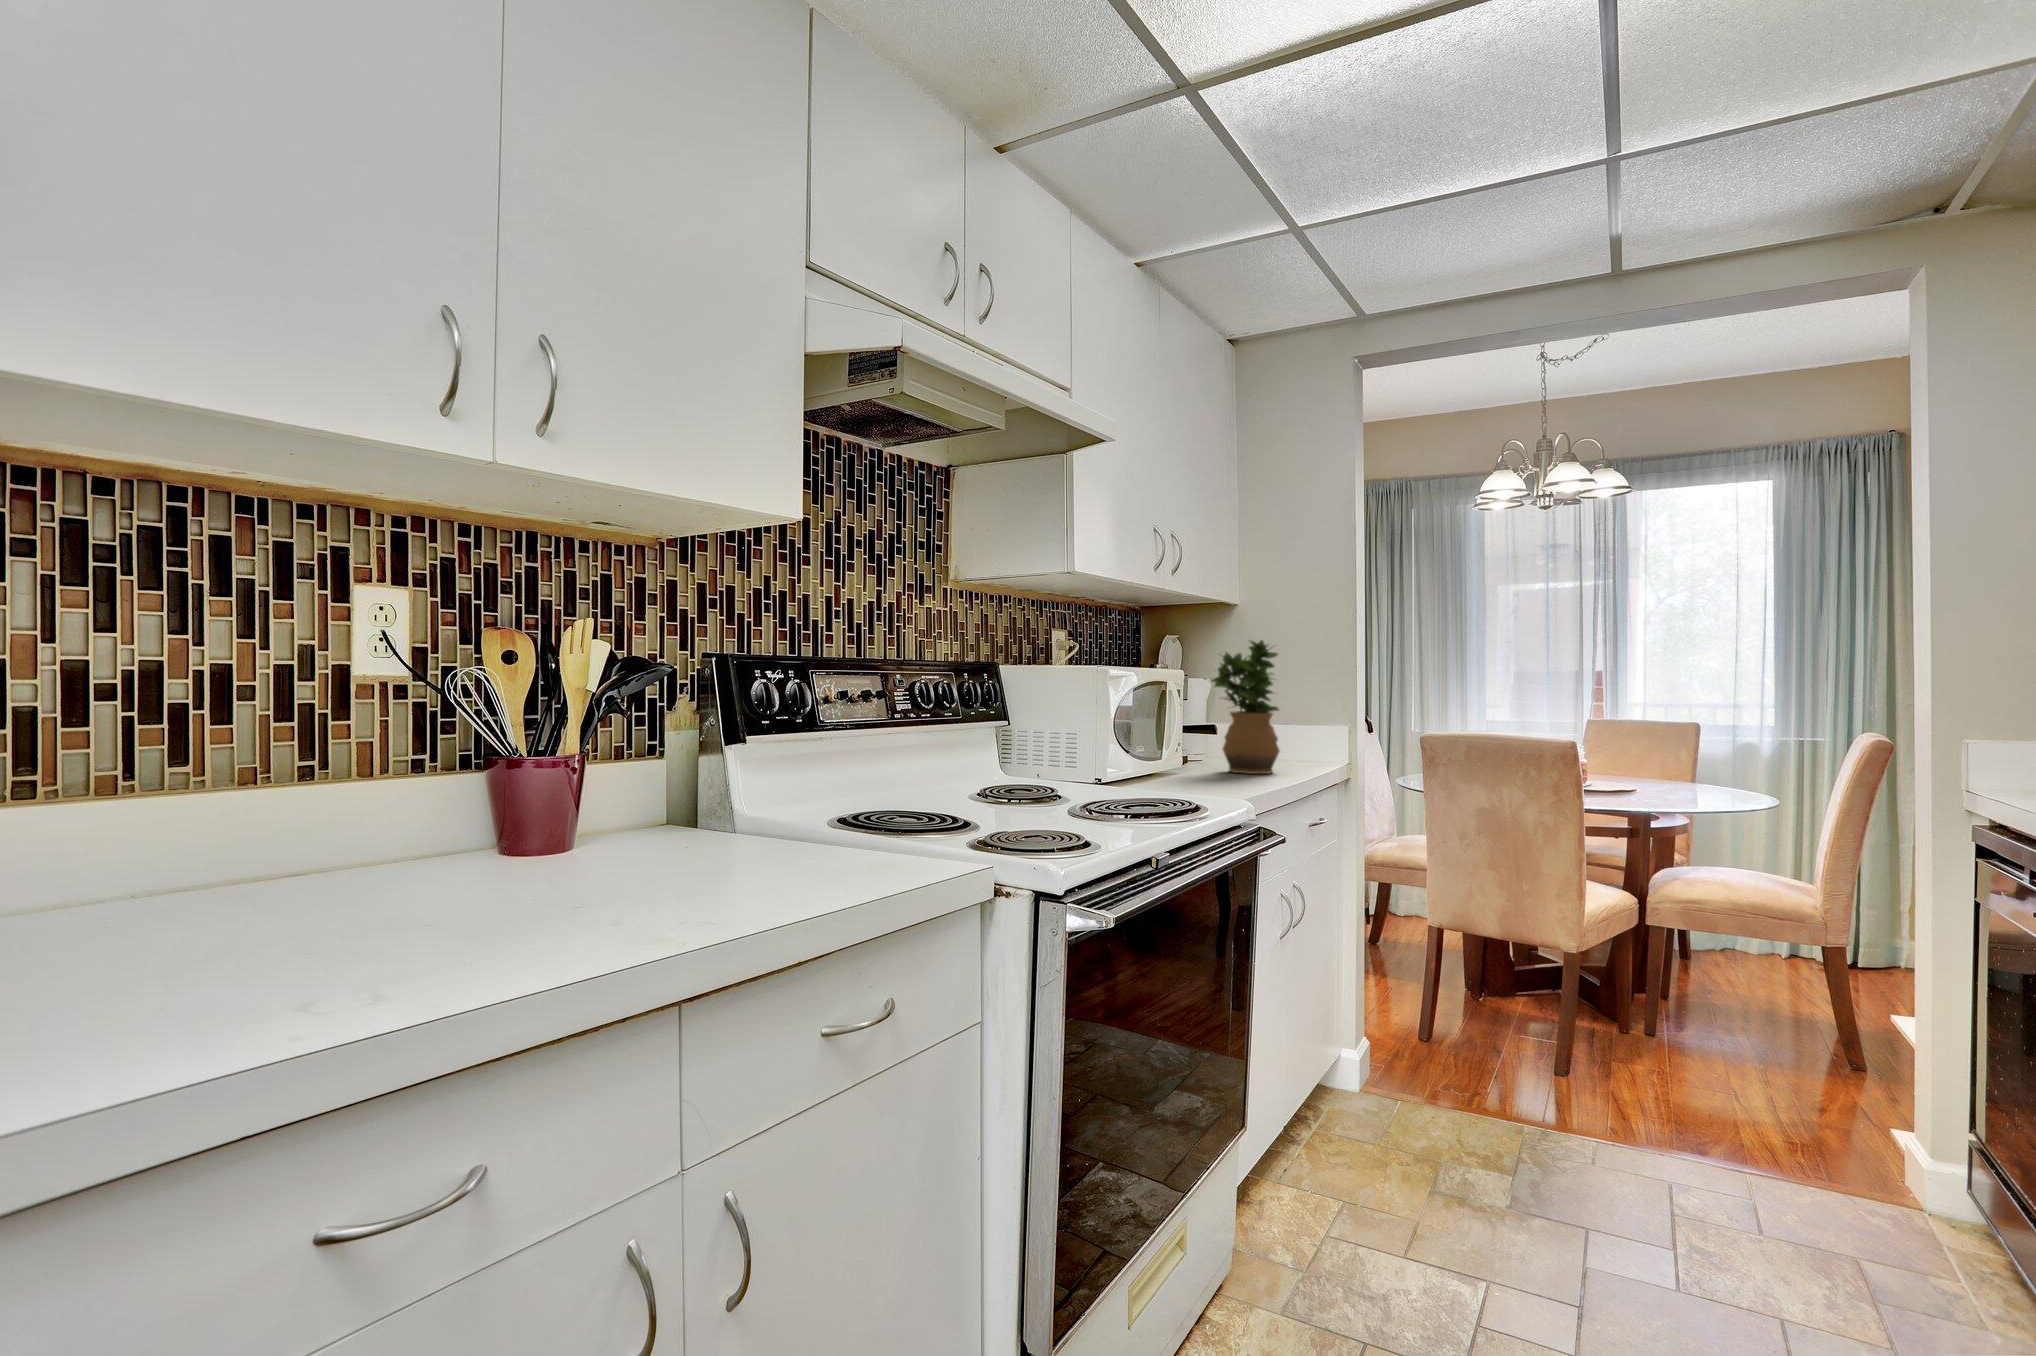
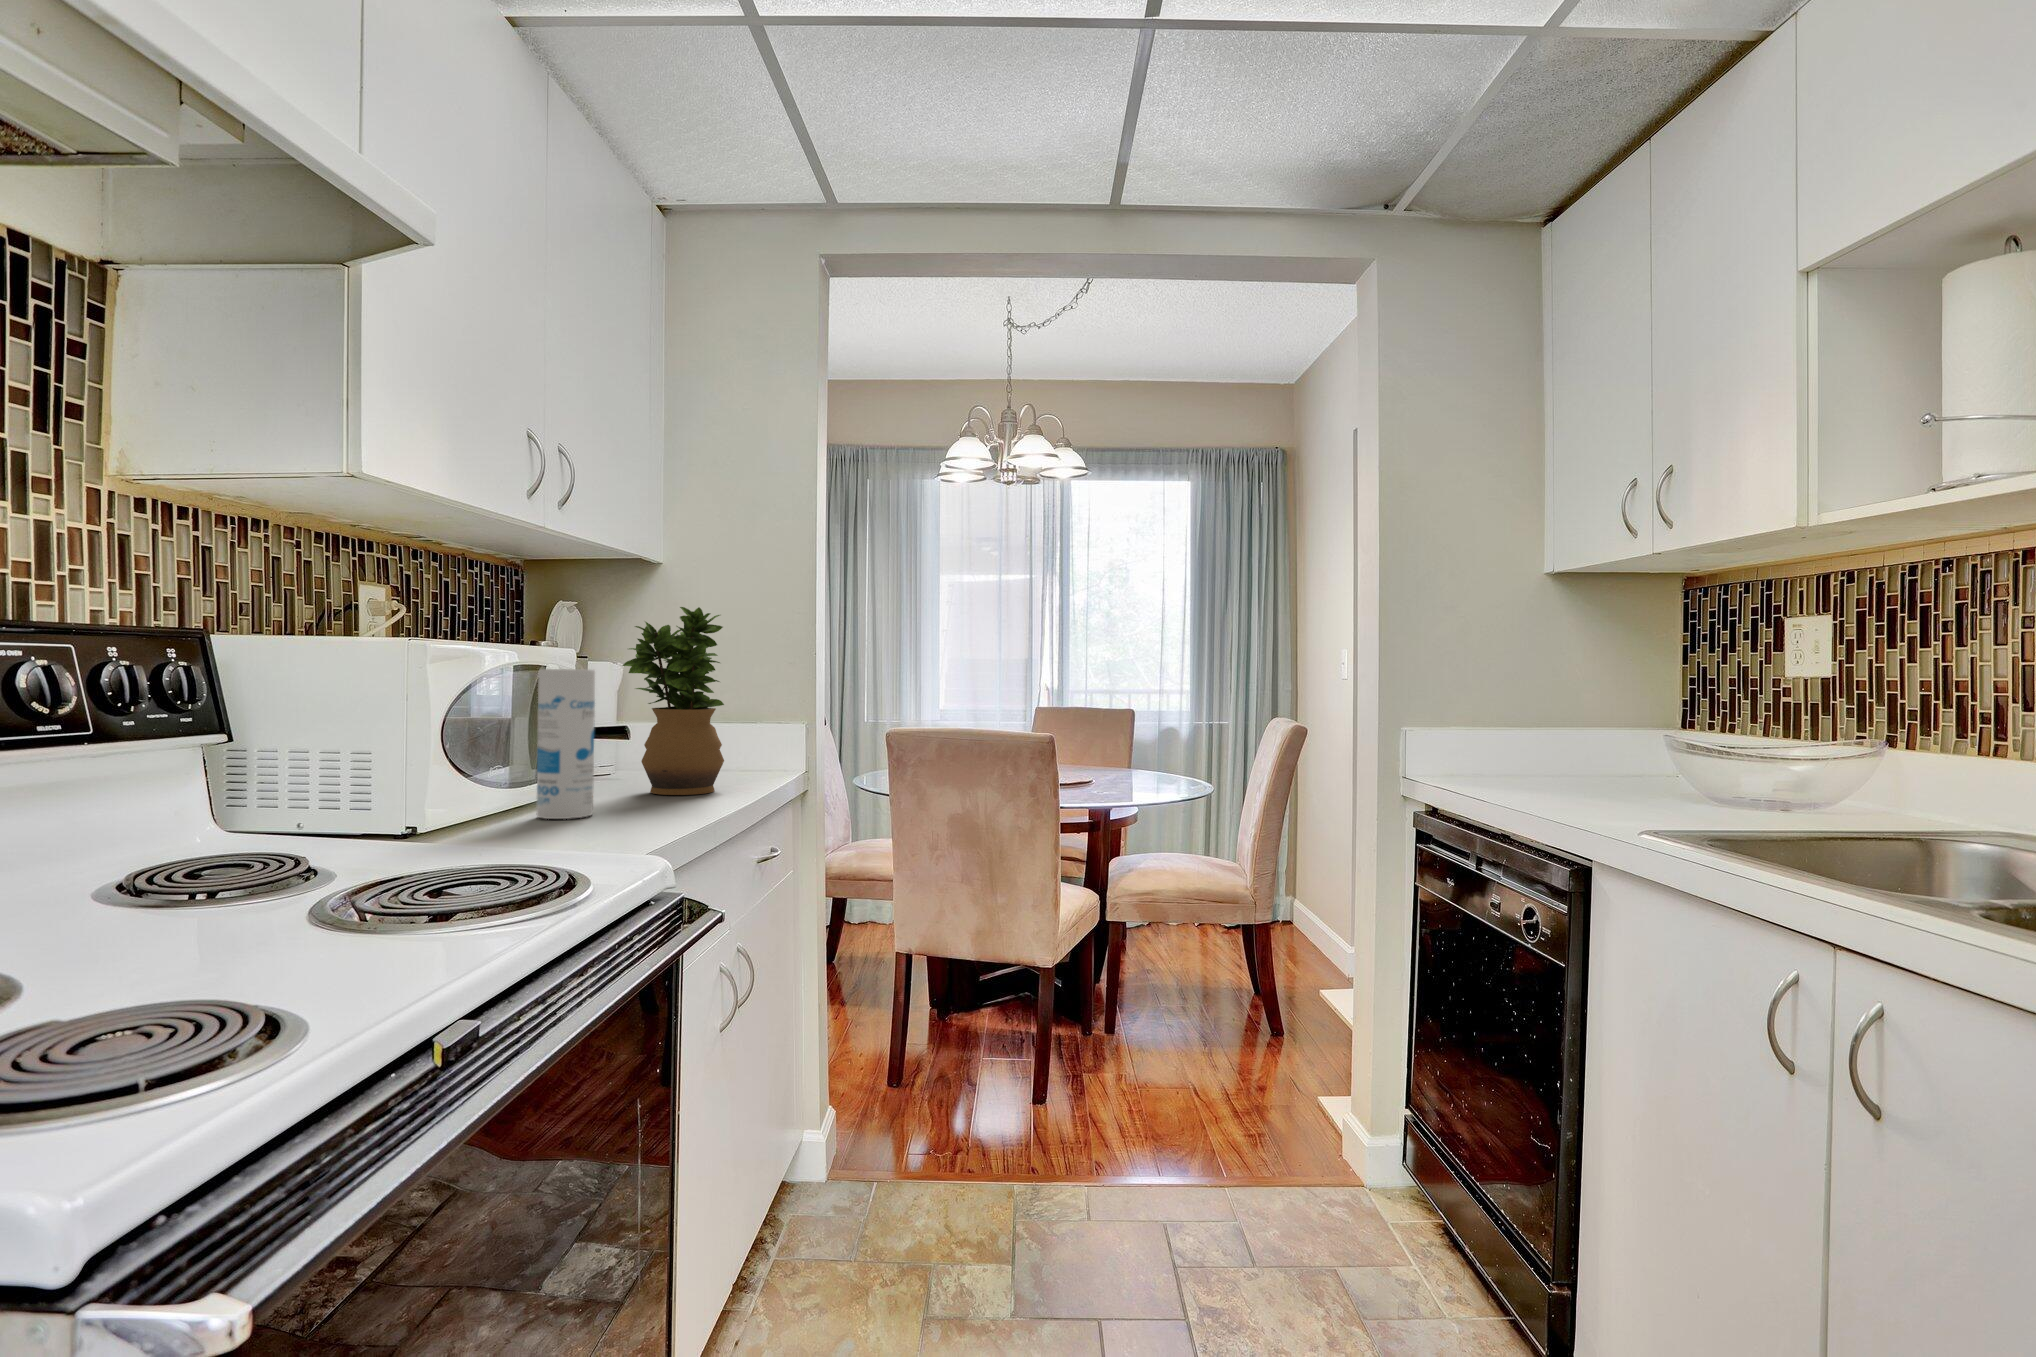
canister: none [1159,684,1195,782] -> present [536,669,595,819]

